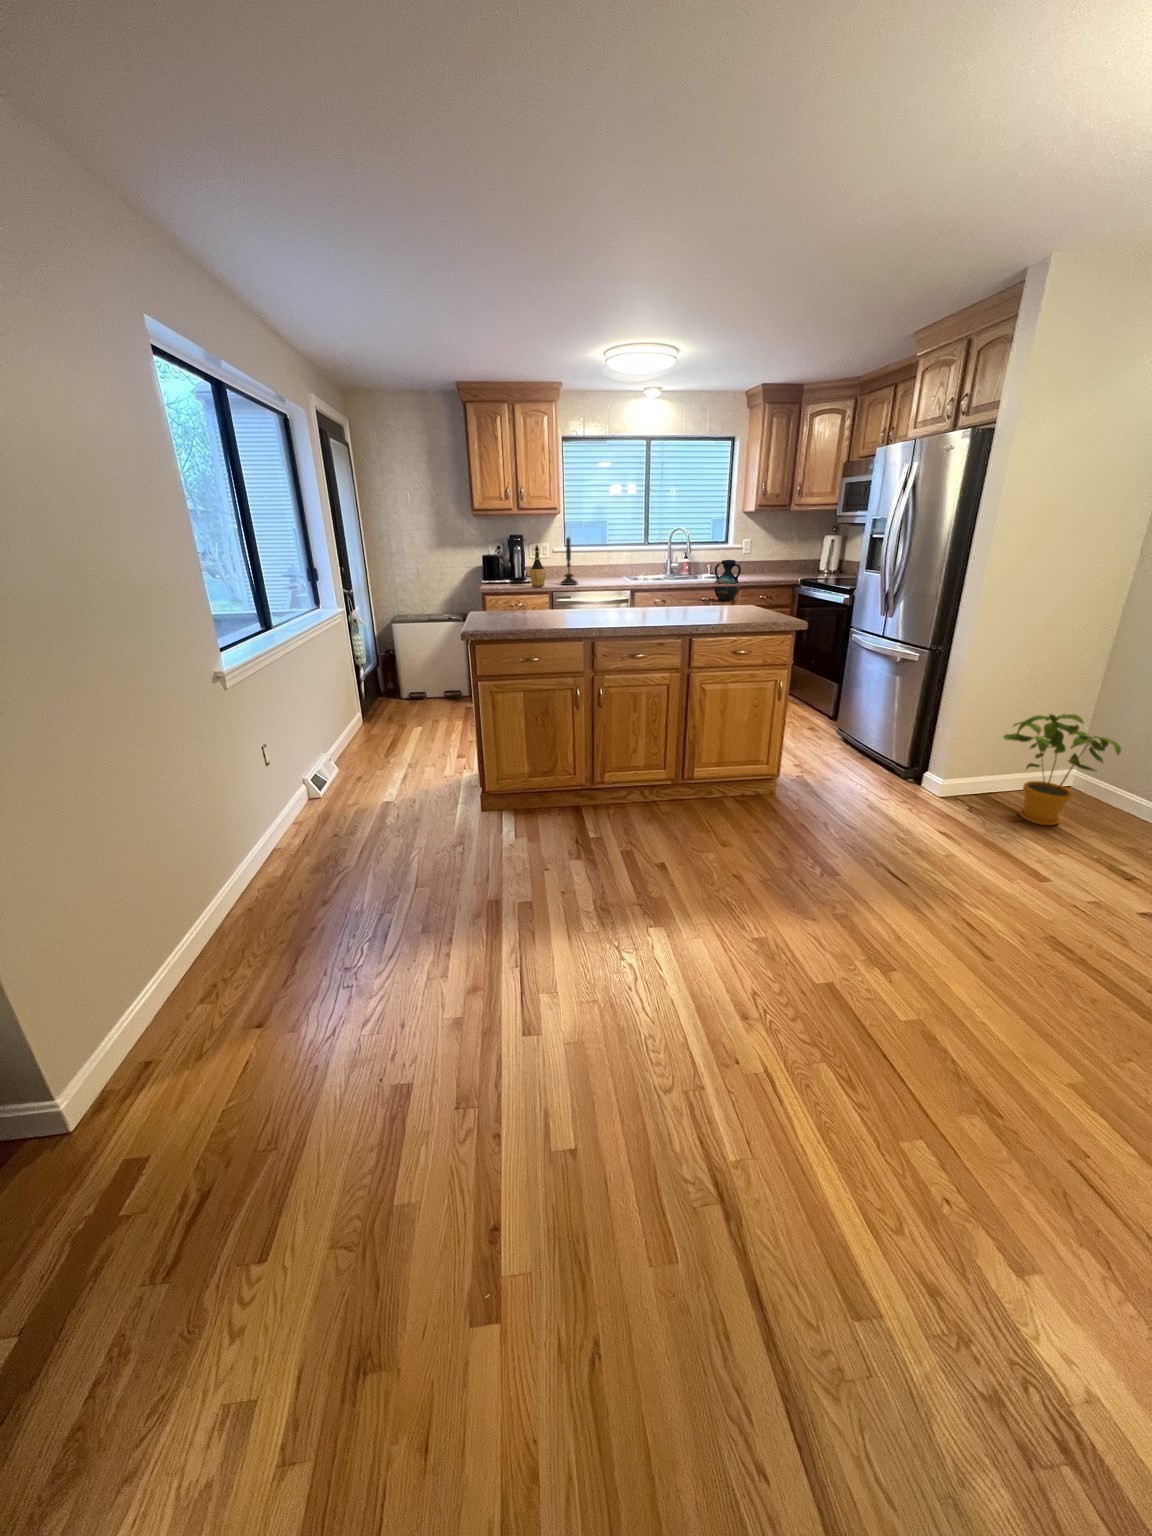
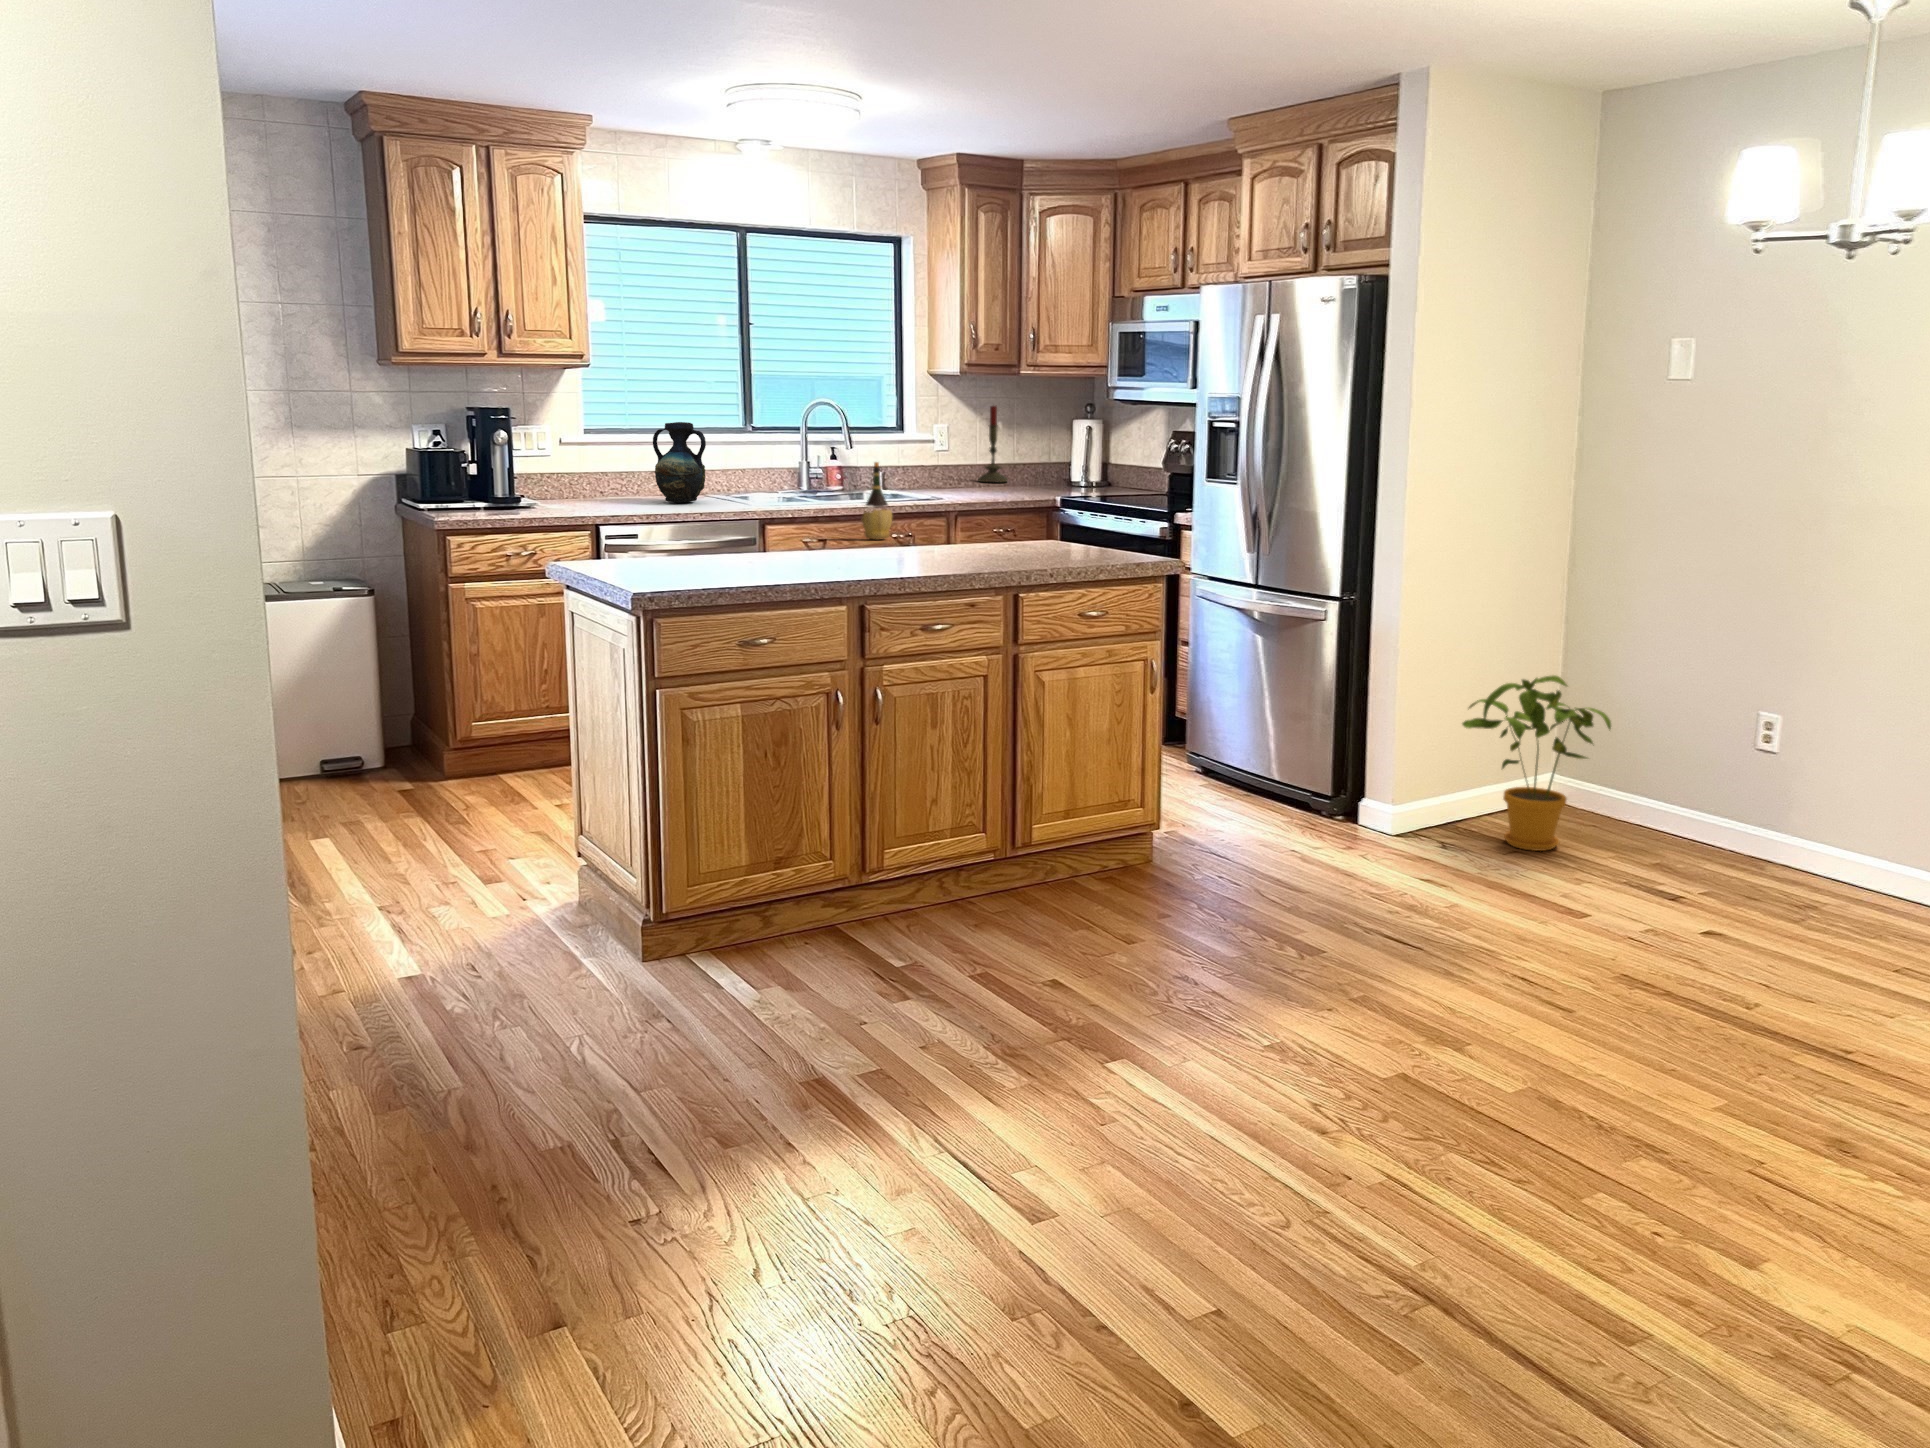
candle: present [560,537,577,585] -> present [978,406,1008,482]
wine bottle: present [530,545,546,587] -> present [862,462,892,539]
vase: present [714,560,741,601] -> present [653,422,706,503]

